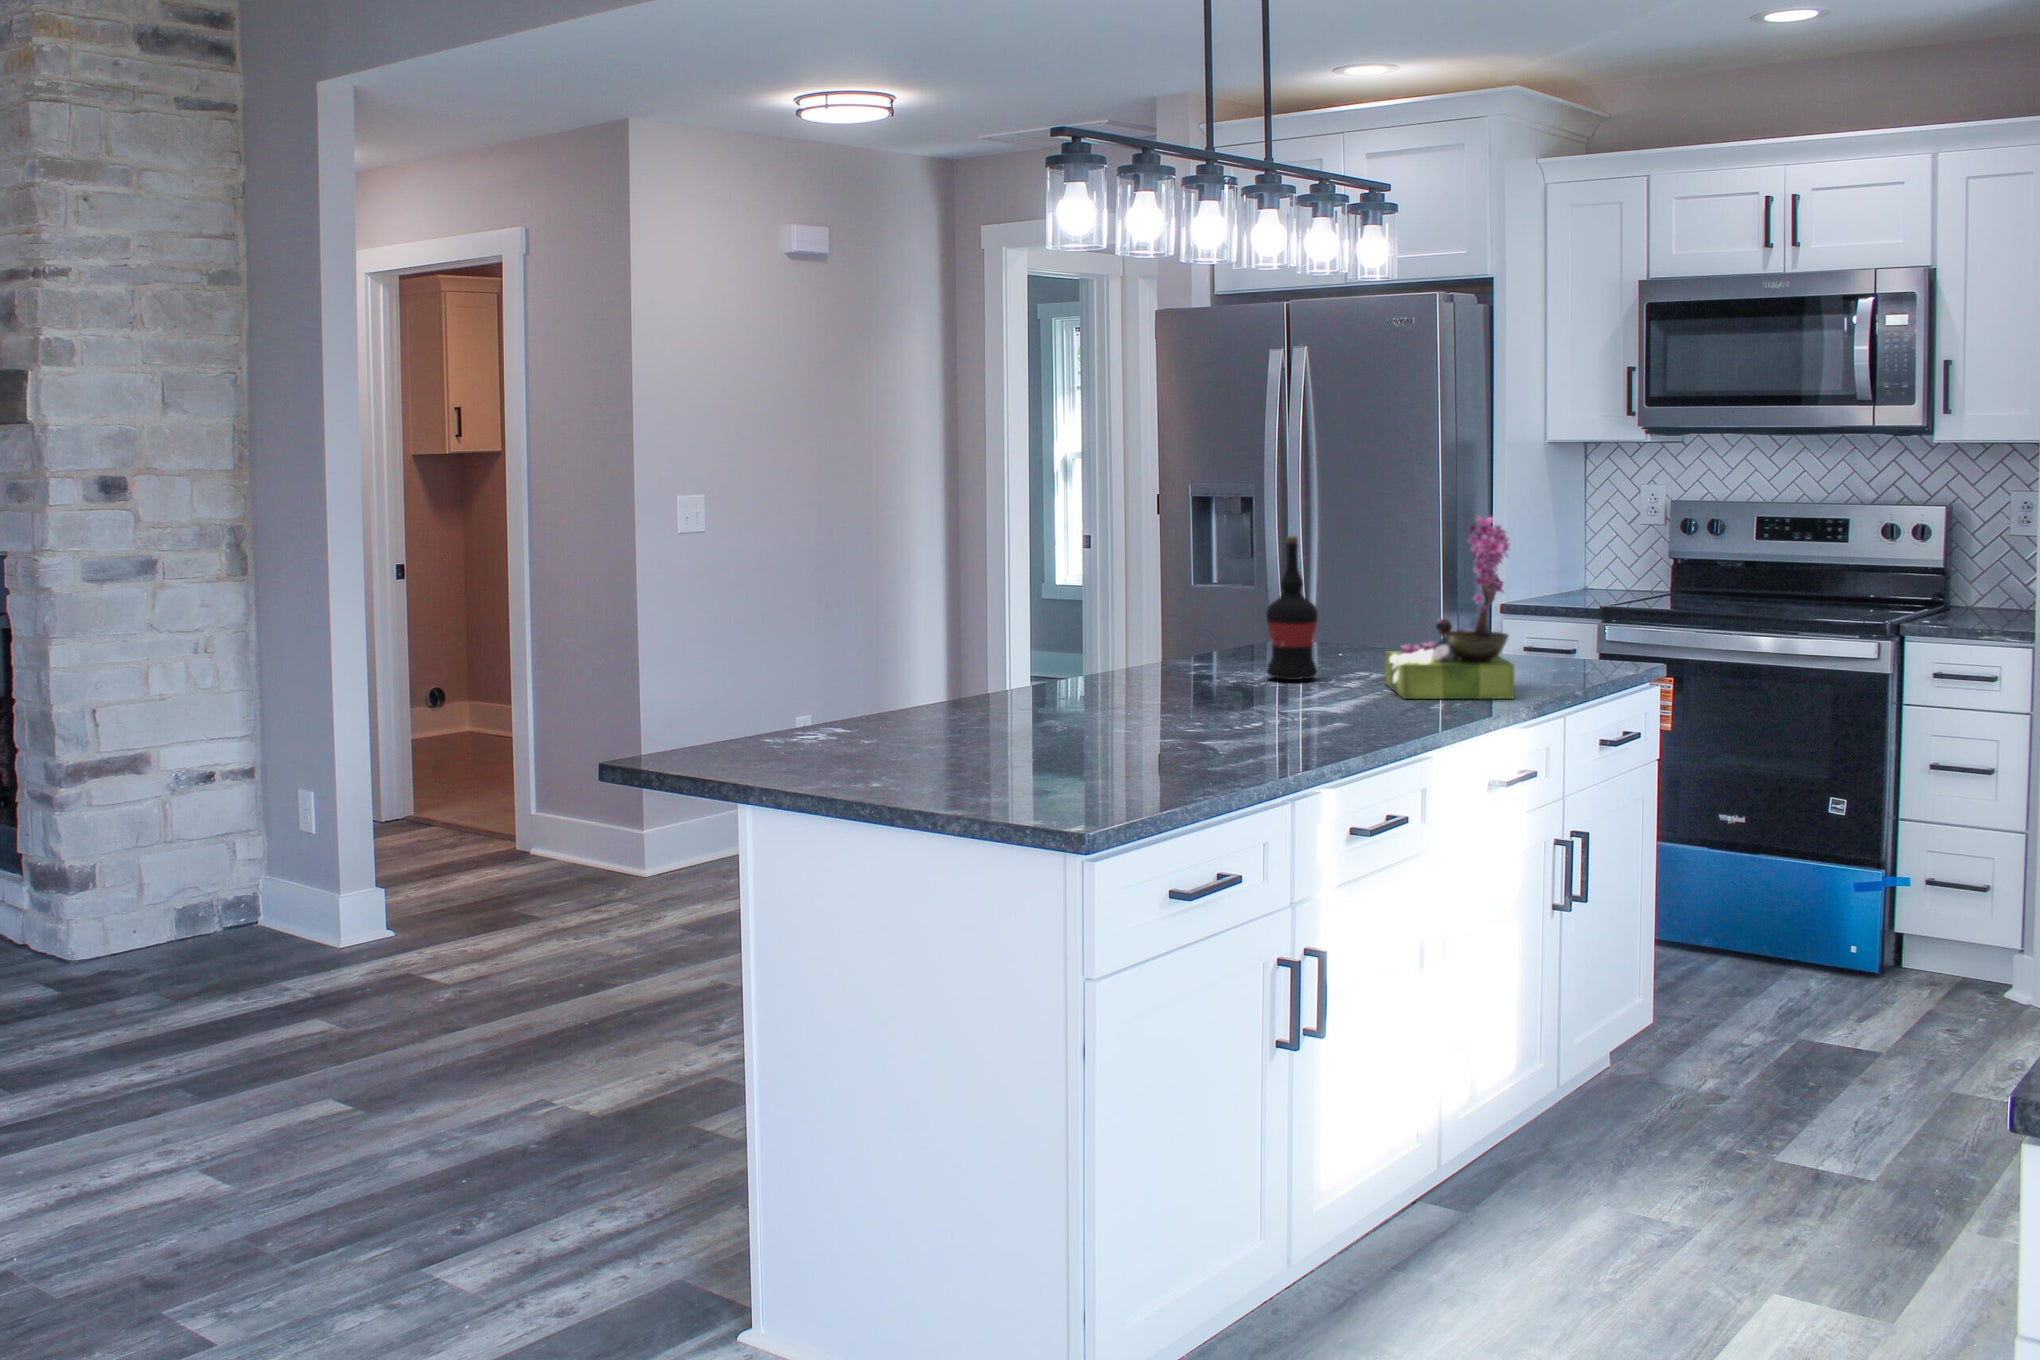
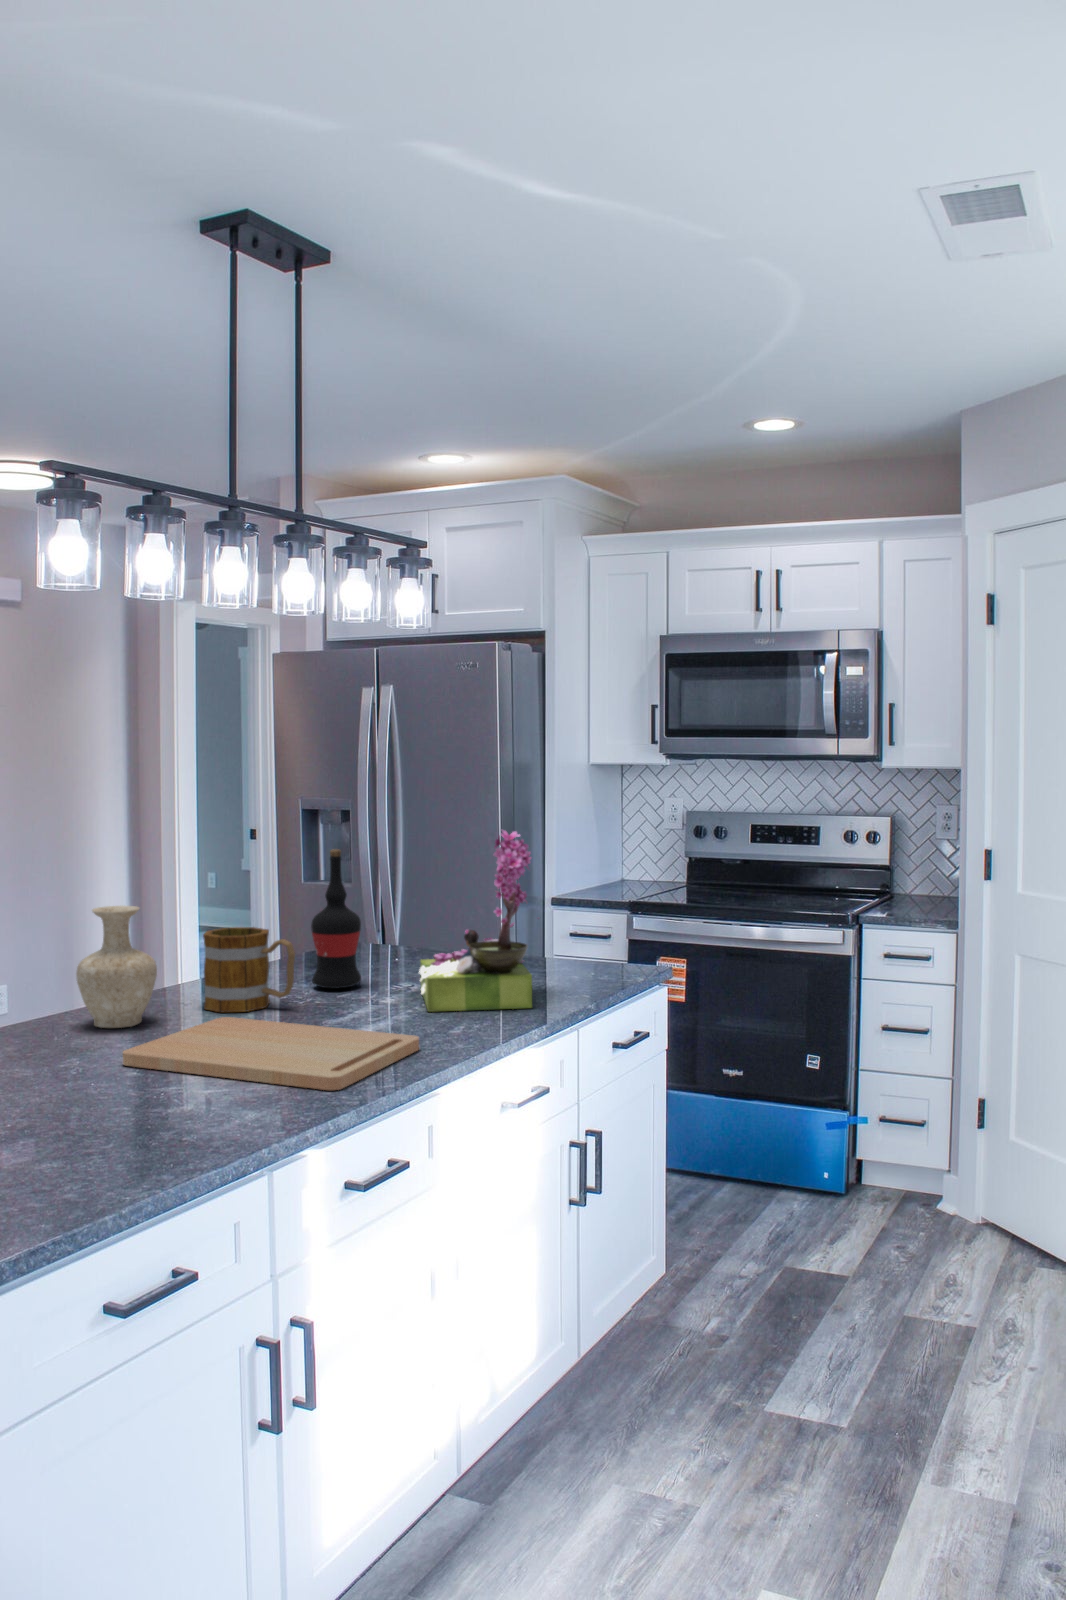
vase: none [1061,587,1135,703] -> present [76,906,157,1028]
mug: none [1171,613,1264,695] -> present [203,927,295,1012]
cutting board: none [1136,695,1413,746] -> present [123,1017,419,1090]

